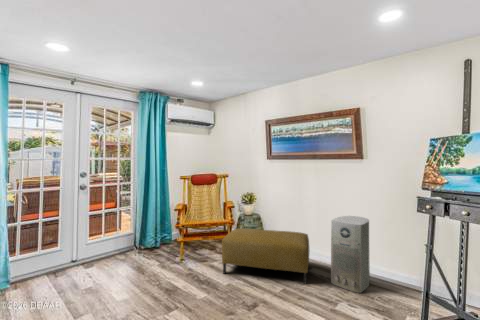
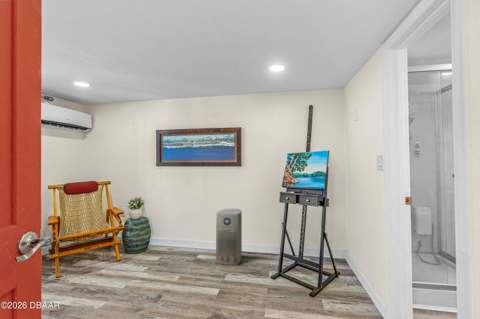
ottoman: present [222,228,309,283] -> none [115,227,199,278]

